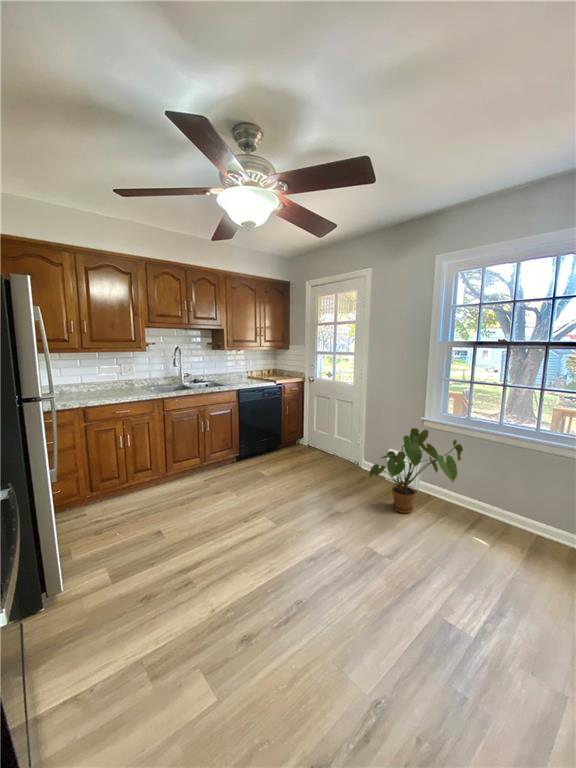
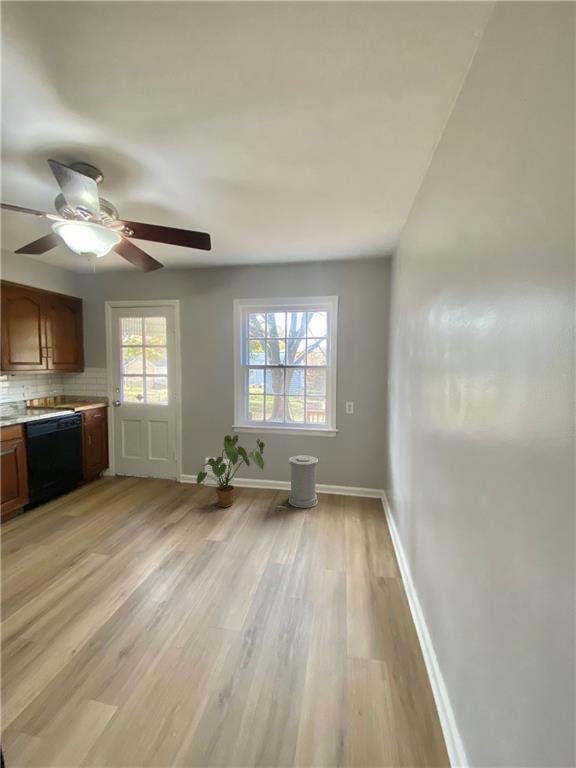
trash can: none [493,474,552,555] -> present [289,455,318,508]

